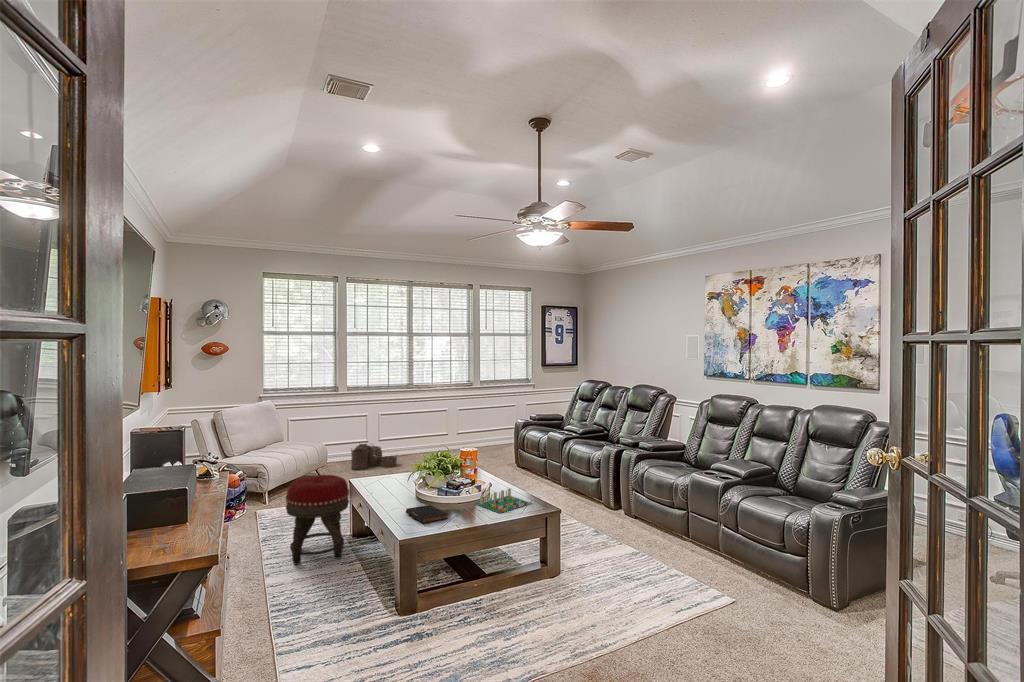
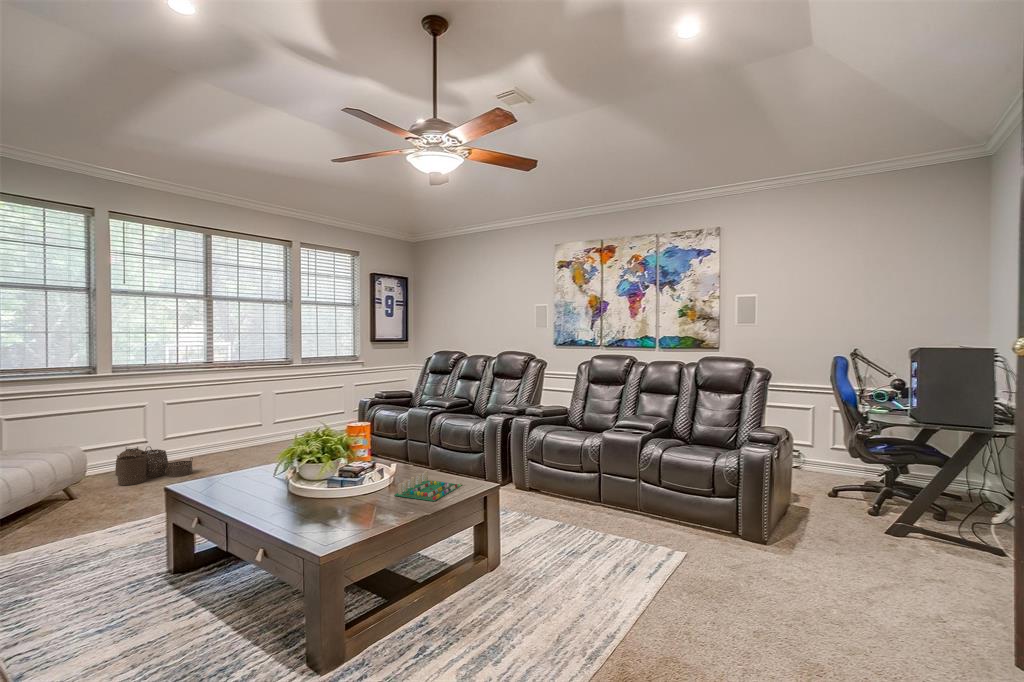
footstool: present [286,475,349,565] -> none [57,486,177,639]
book: present [406,505,448,523] -> none [303,505,371,530]

